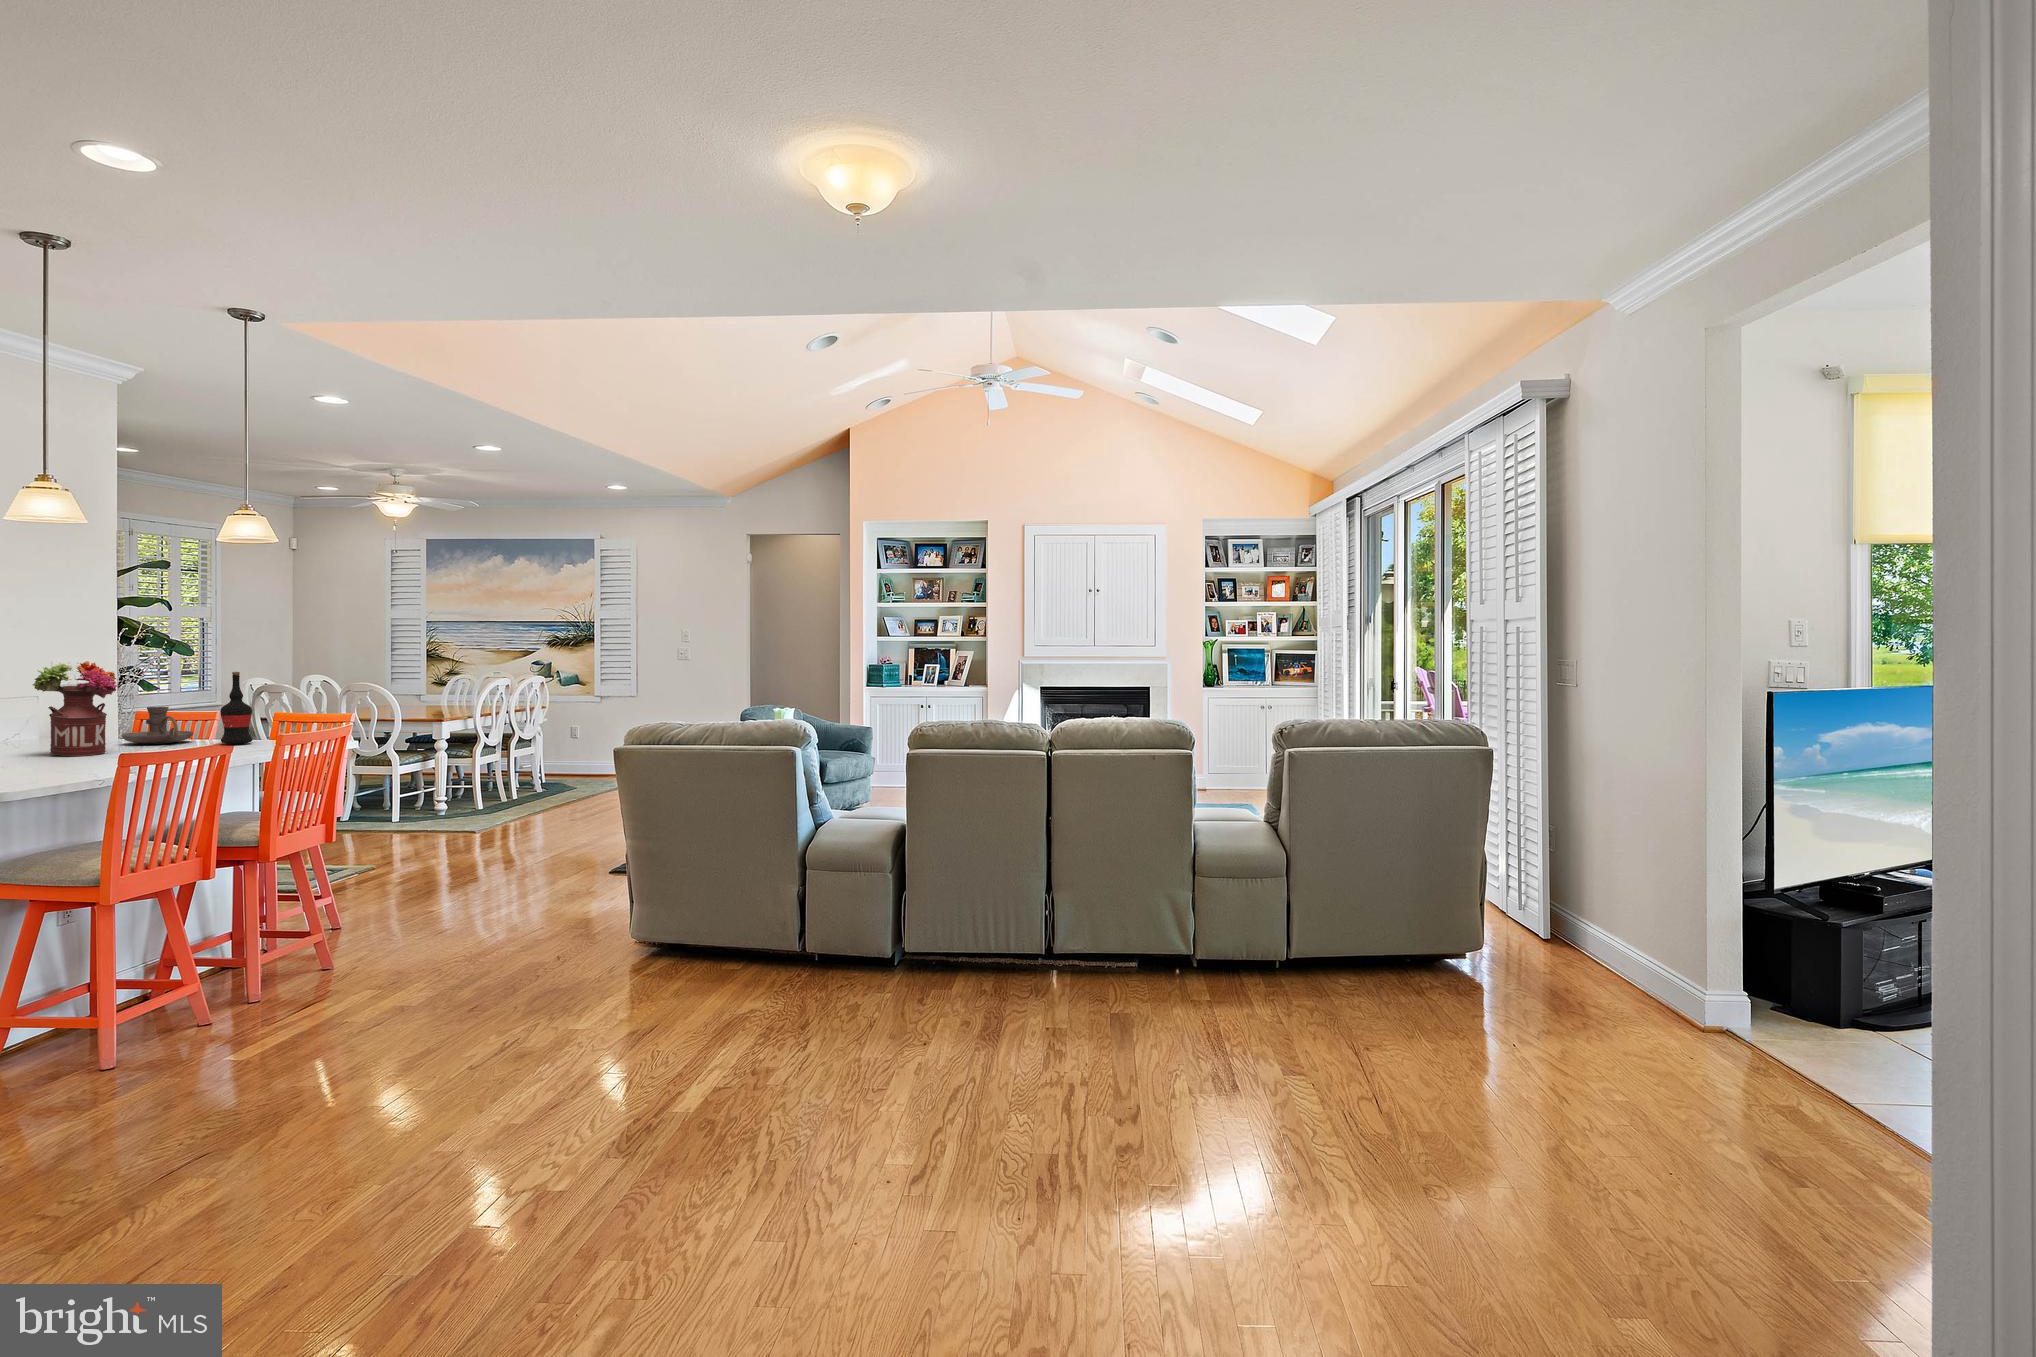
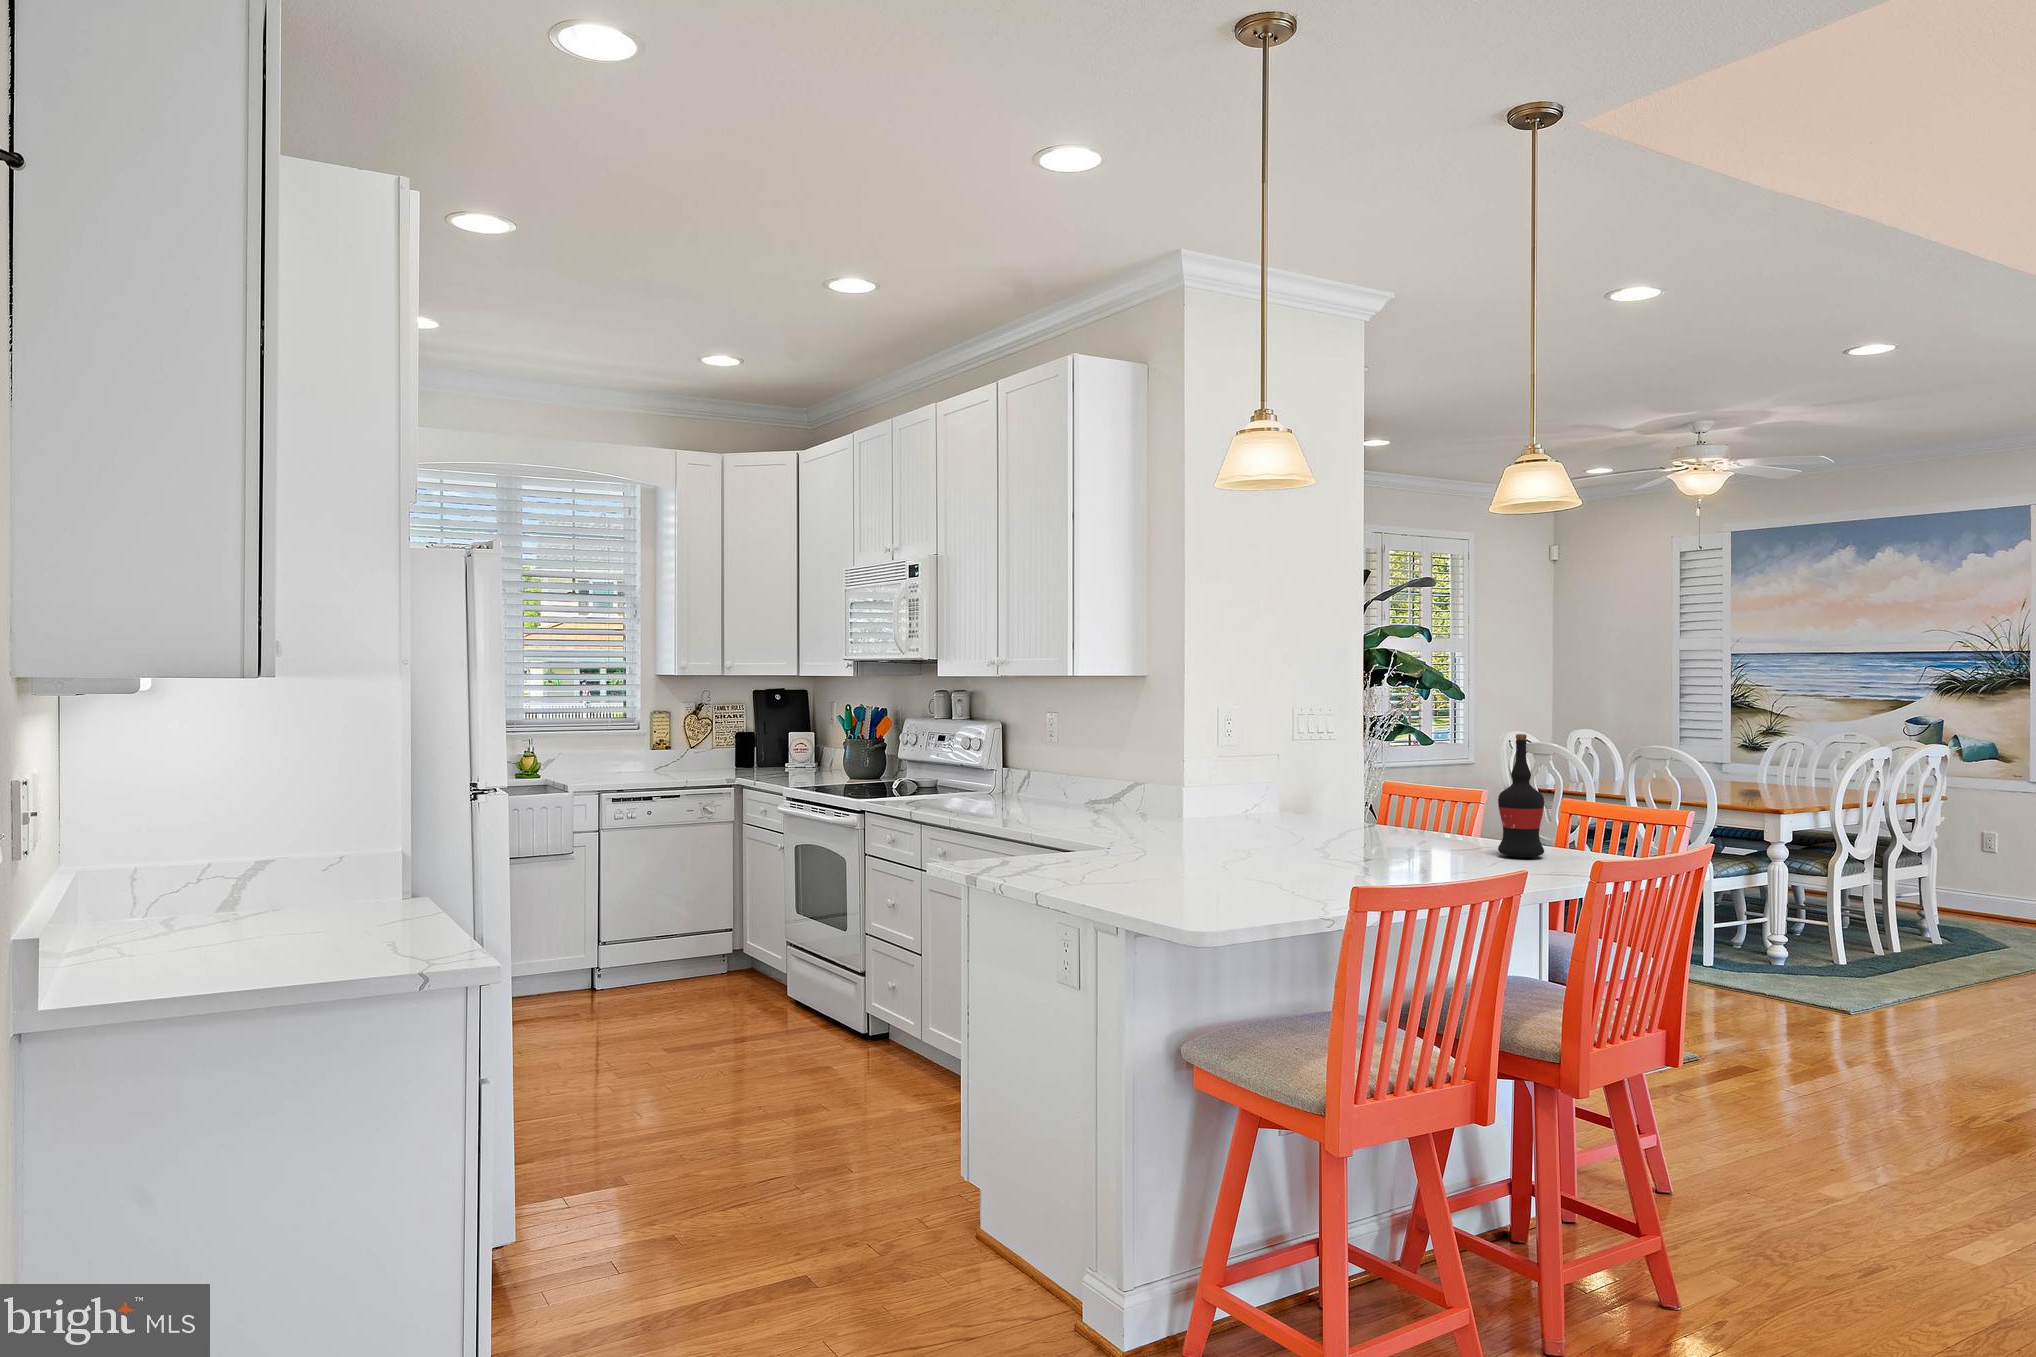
flower arrangement: present [32,661,117,756] -> none [1265,714,1366,861]
candle holder: present [122,706,193,744] -> none [1369,785,1459,844]

